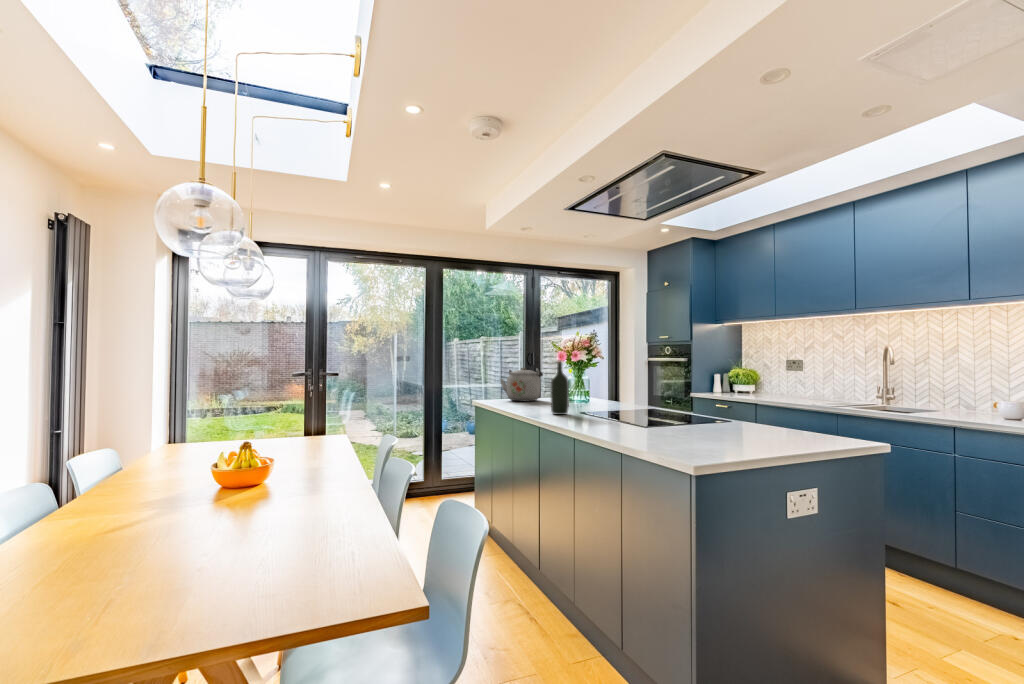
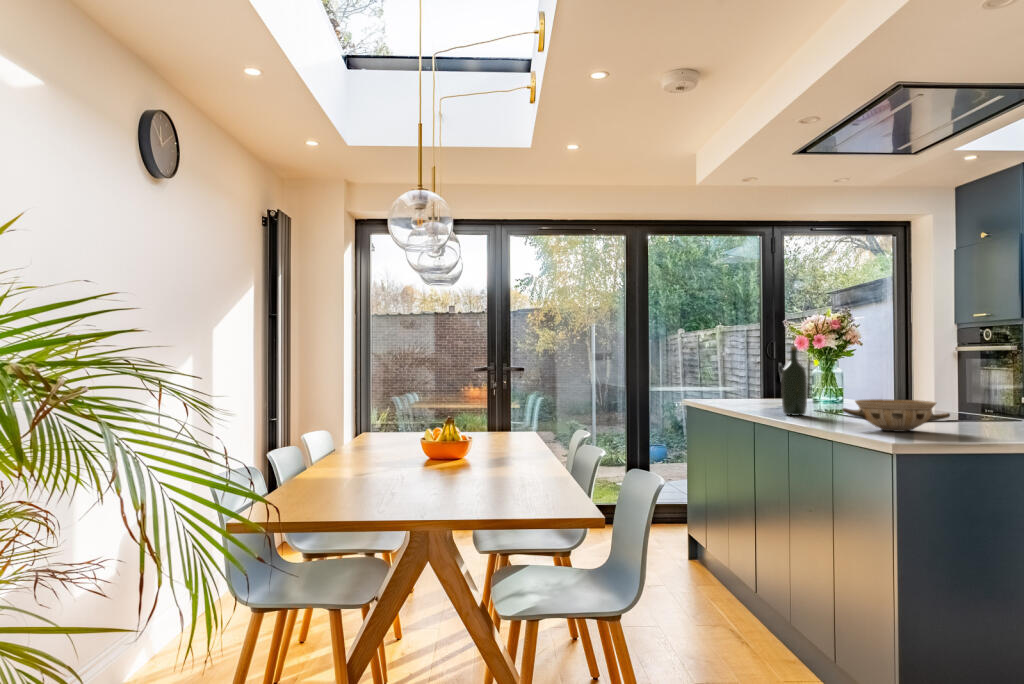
kettle: present [501,368,543,401] -> none [722,359,782,403]
ceramic bowl: none [603,404,677,430] -> present [842,399,950,432]

